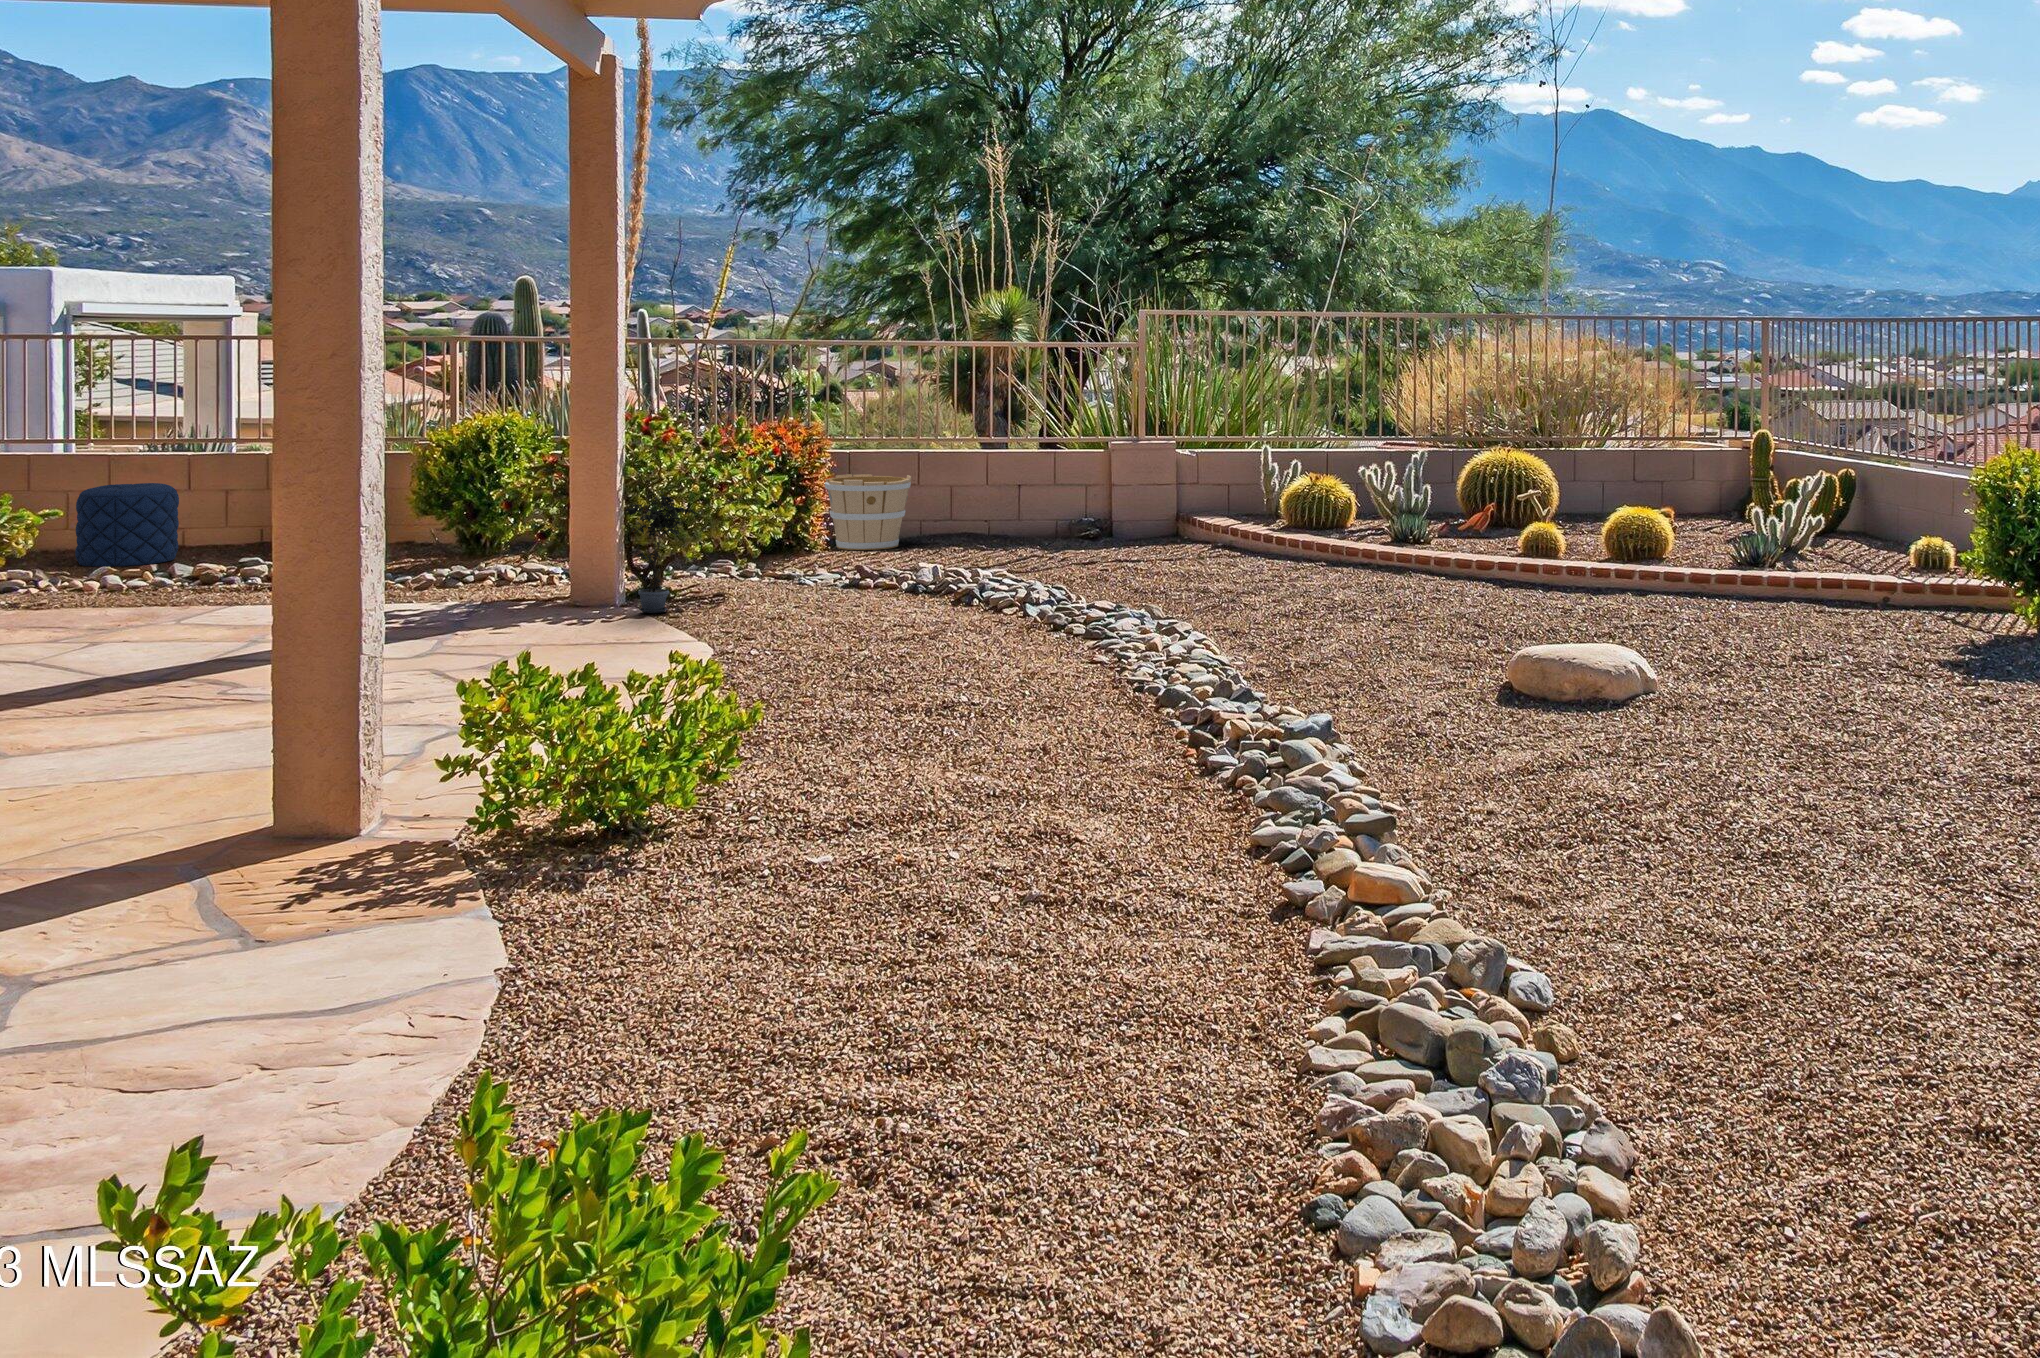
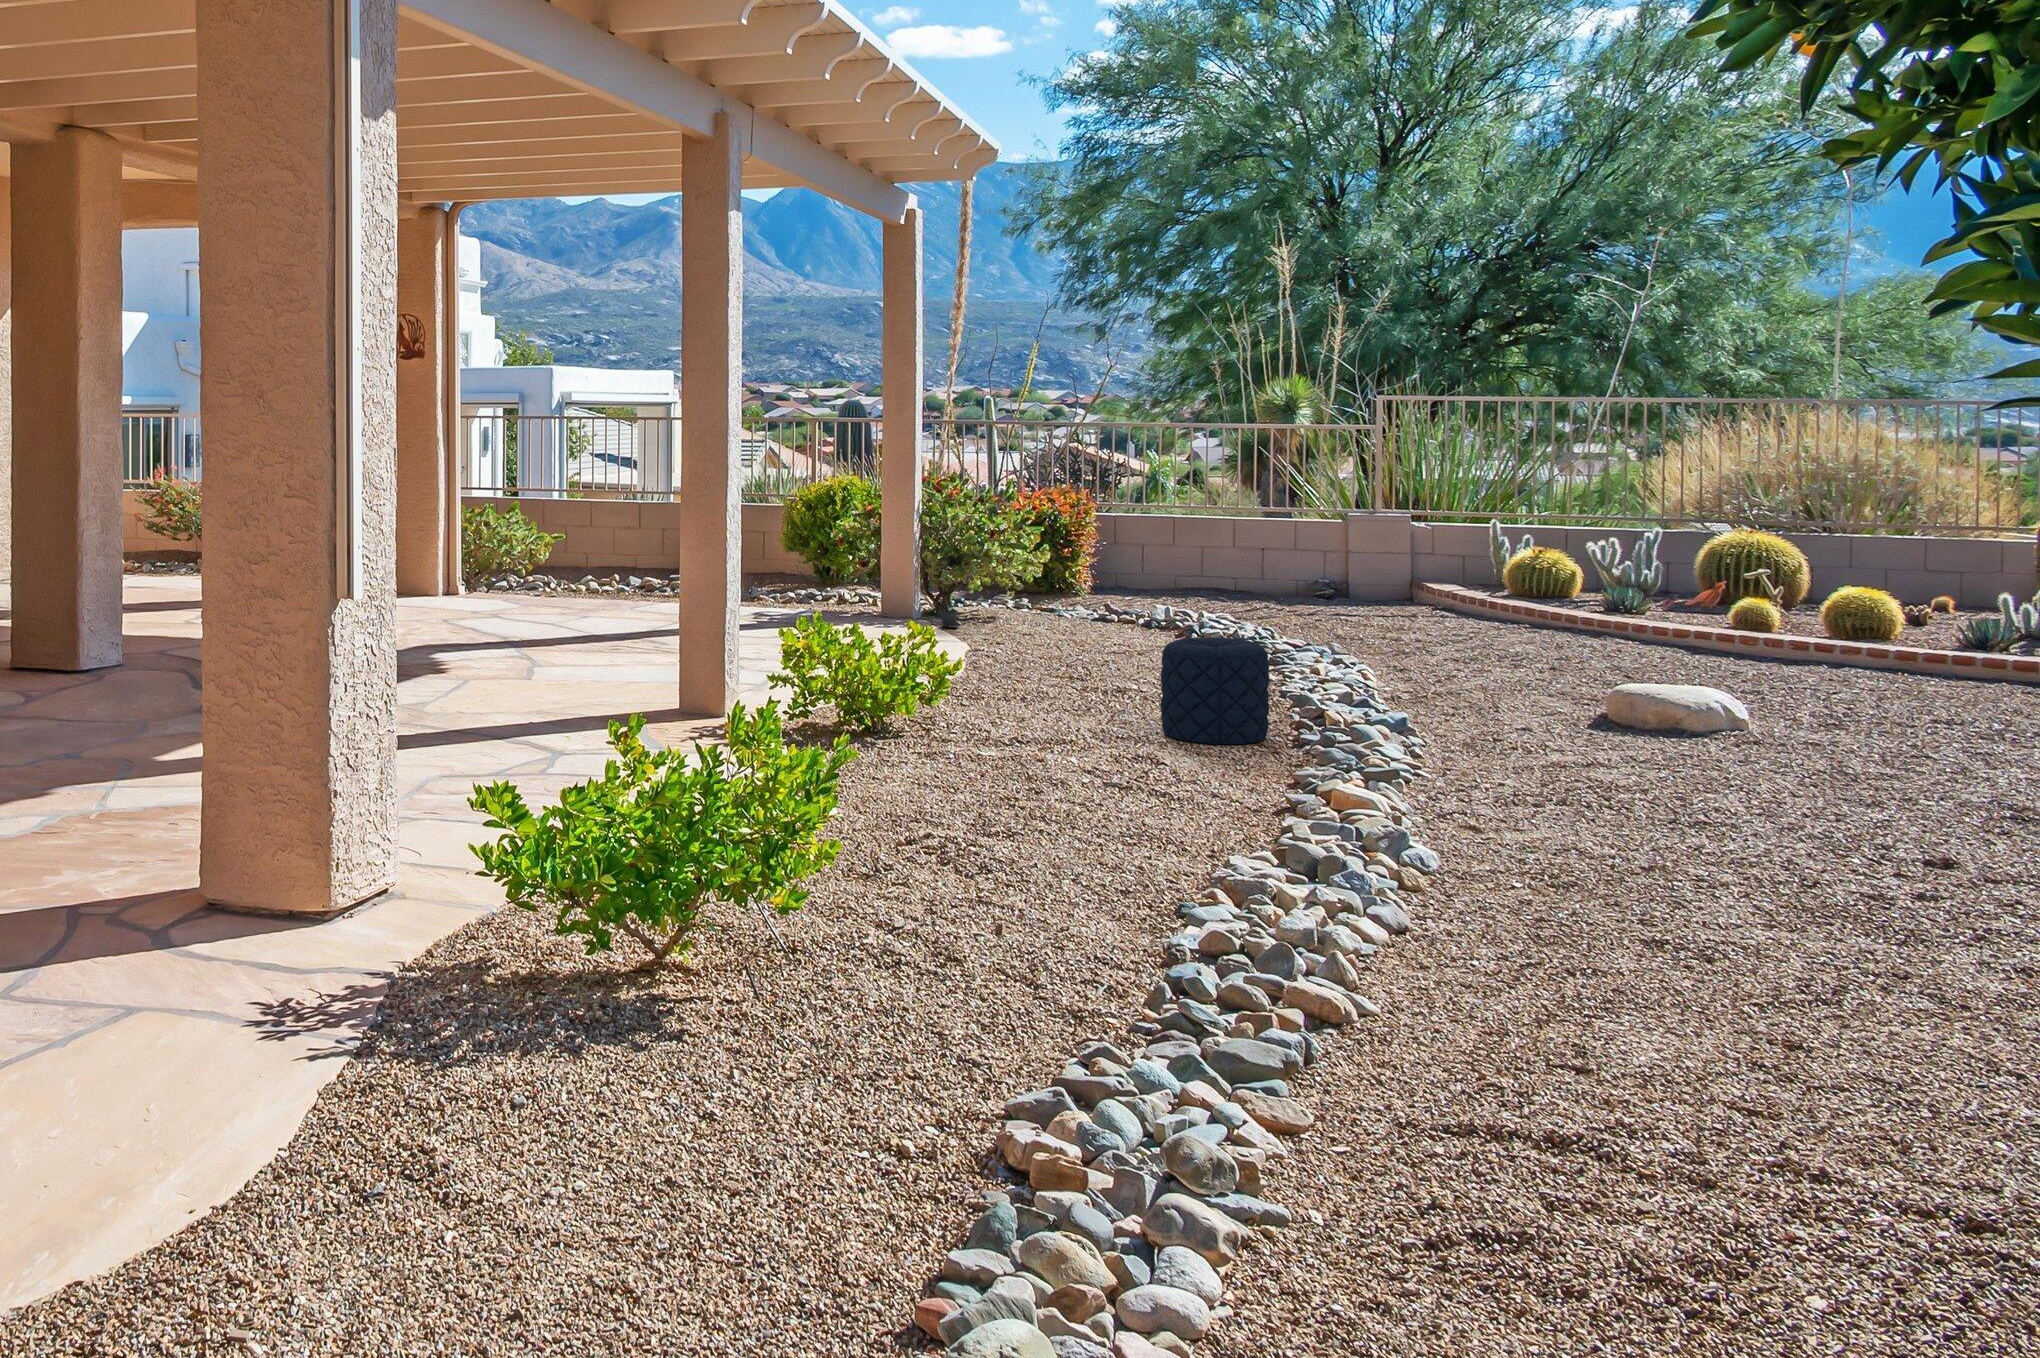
wooden bucket: present [825,474,912,550] -> none [1081,533,1152,595]
pouf: present [75,483,179,567] -> present [1161,637,1269,744]

